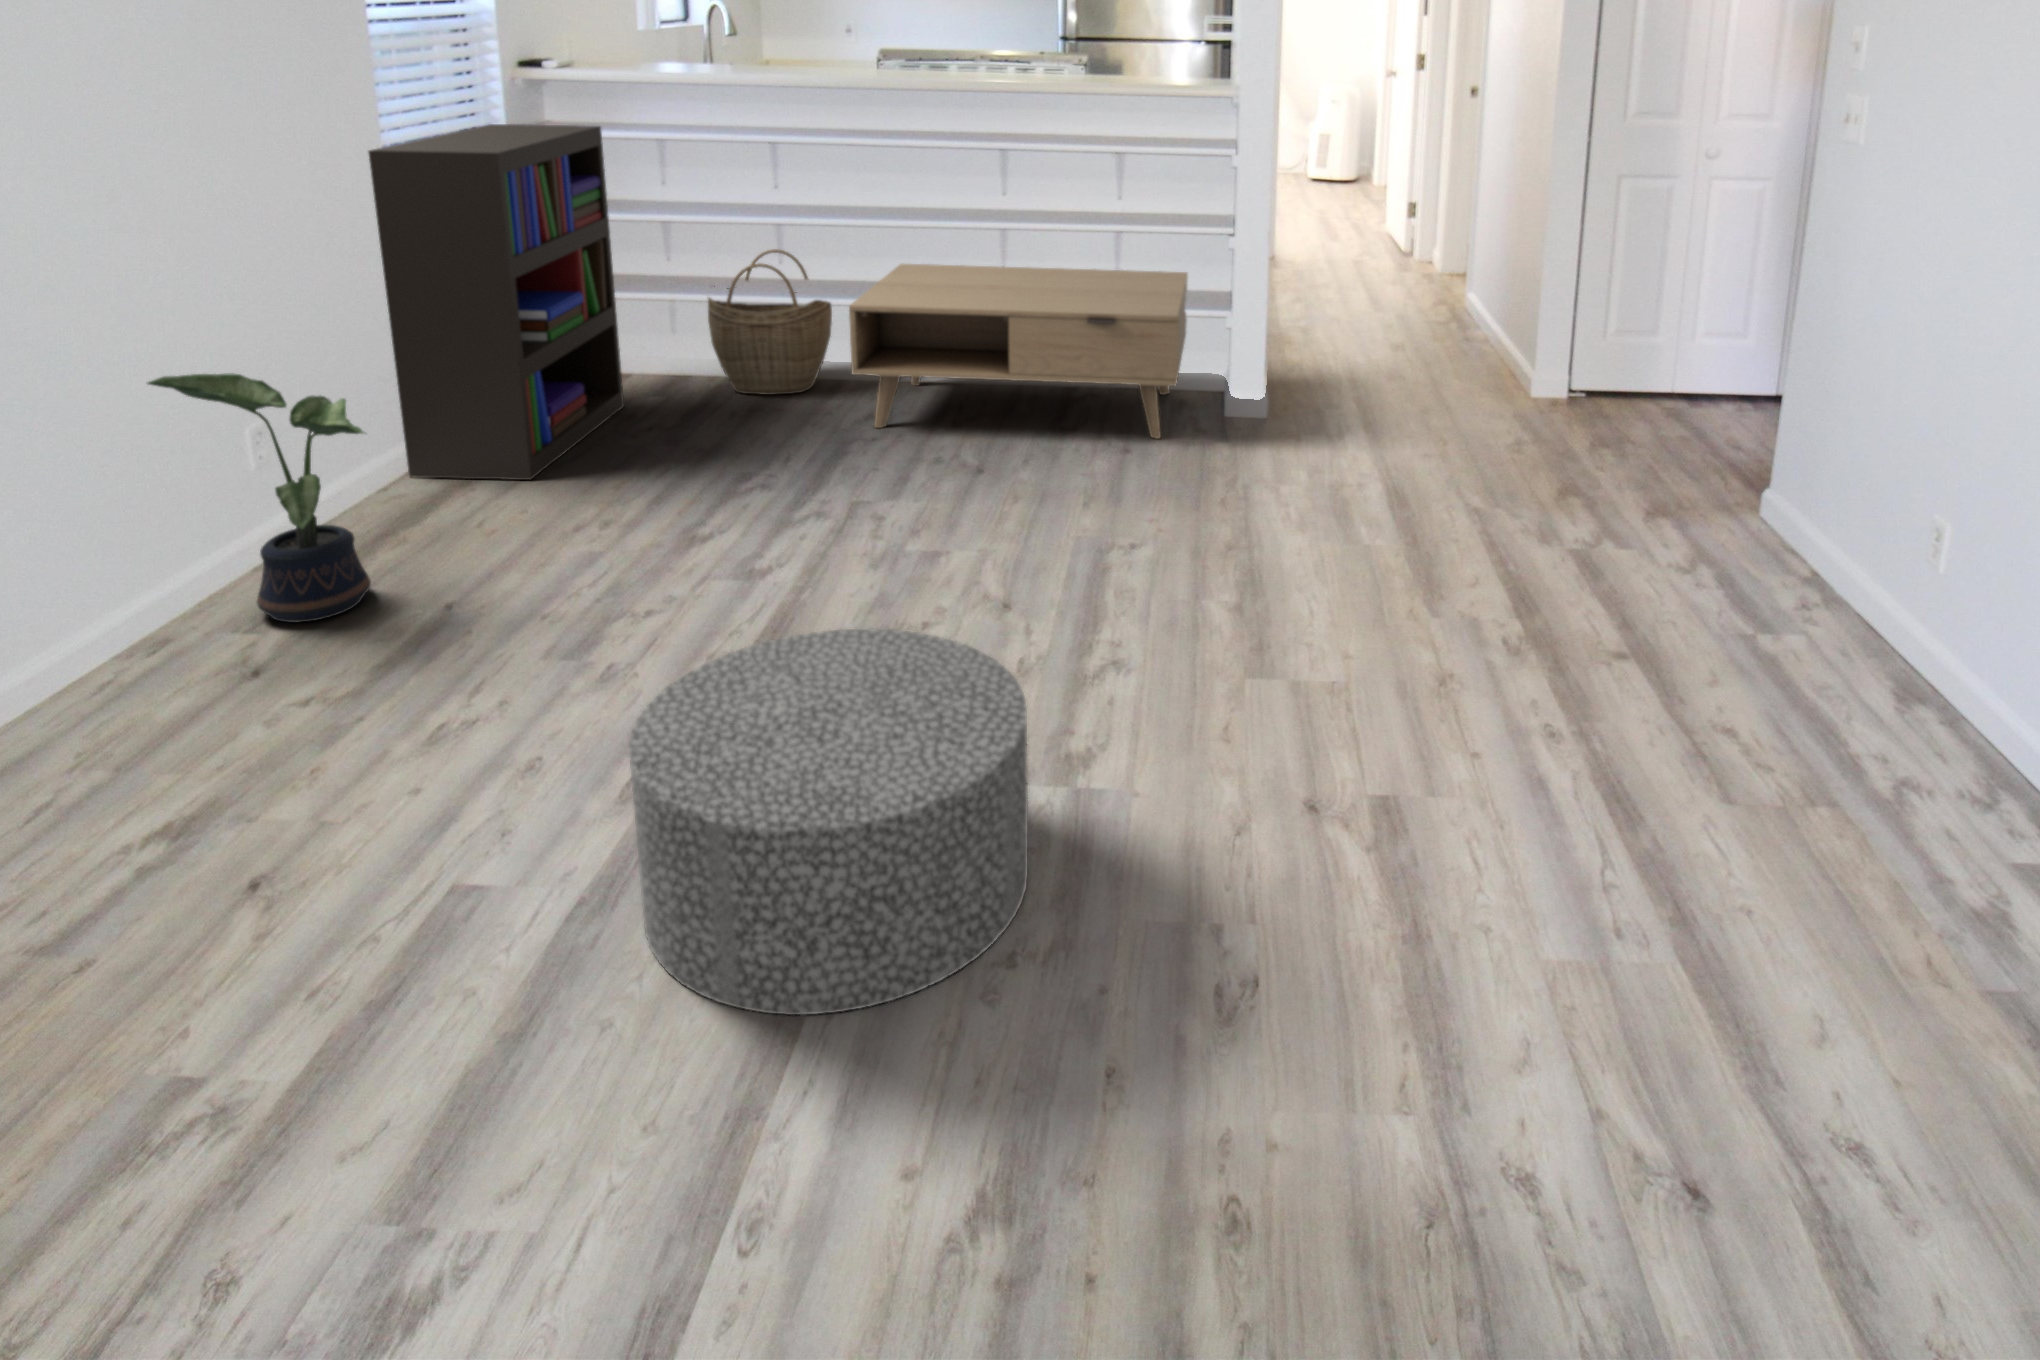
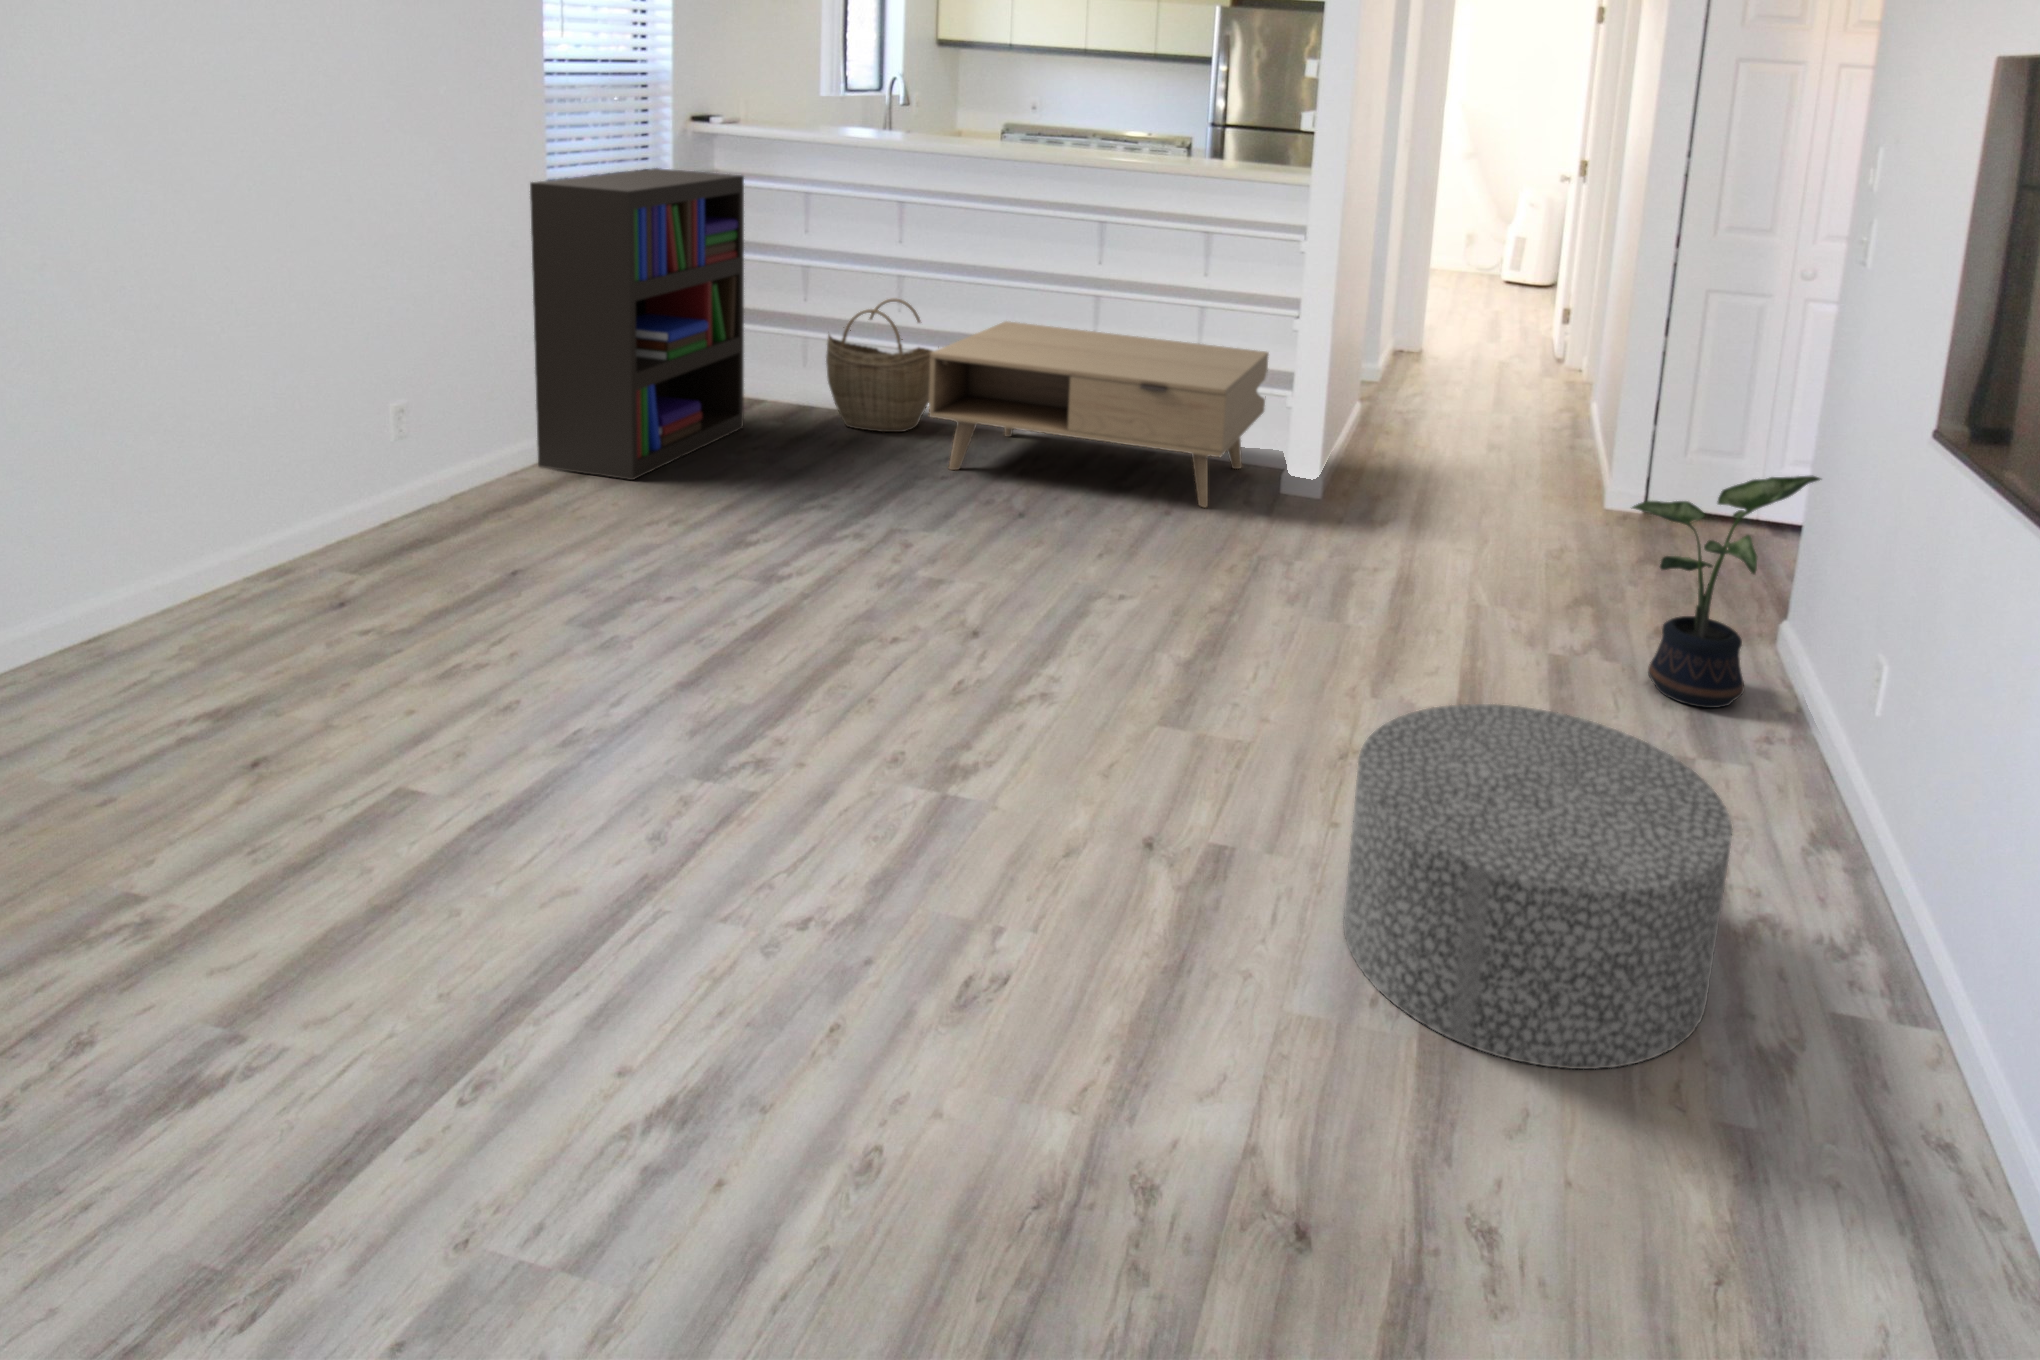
potted plant: present [148,373,371,623] -> present [1632,476,1820,708]
ottoman: present [629,629,1028,1015] -> present [1343,704,1733,1069]

